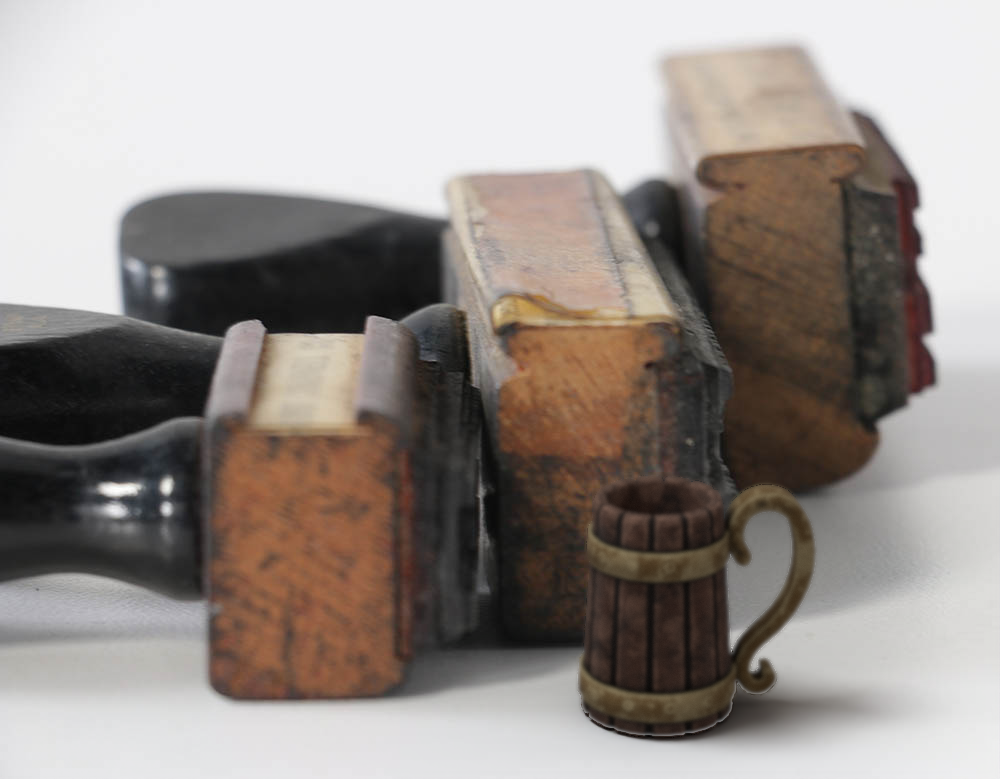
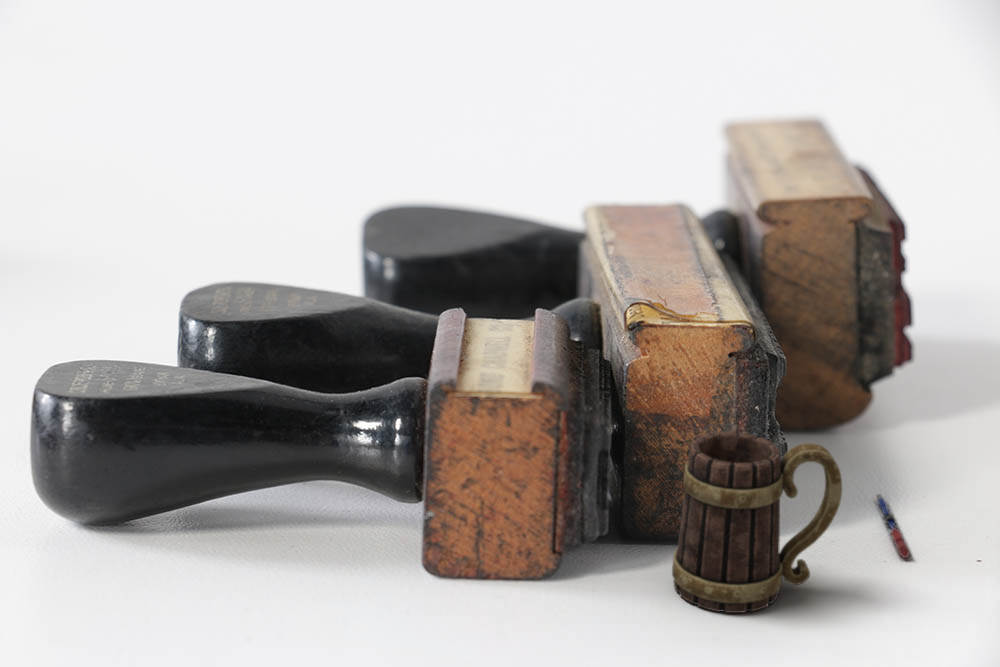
pen: none [876,571,928,654] -> present [876,494,911,558]

